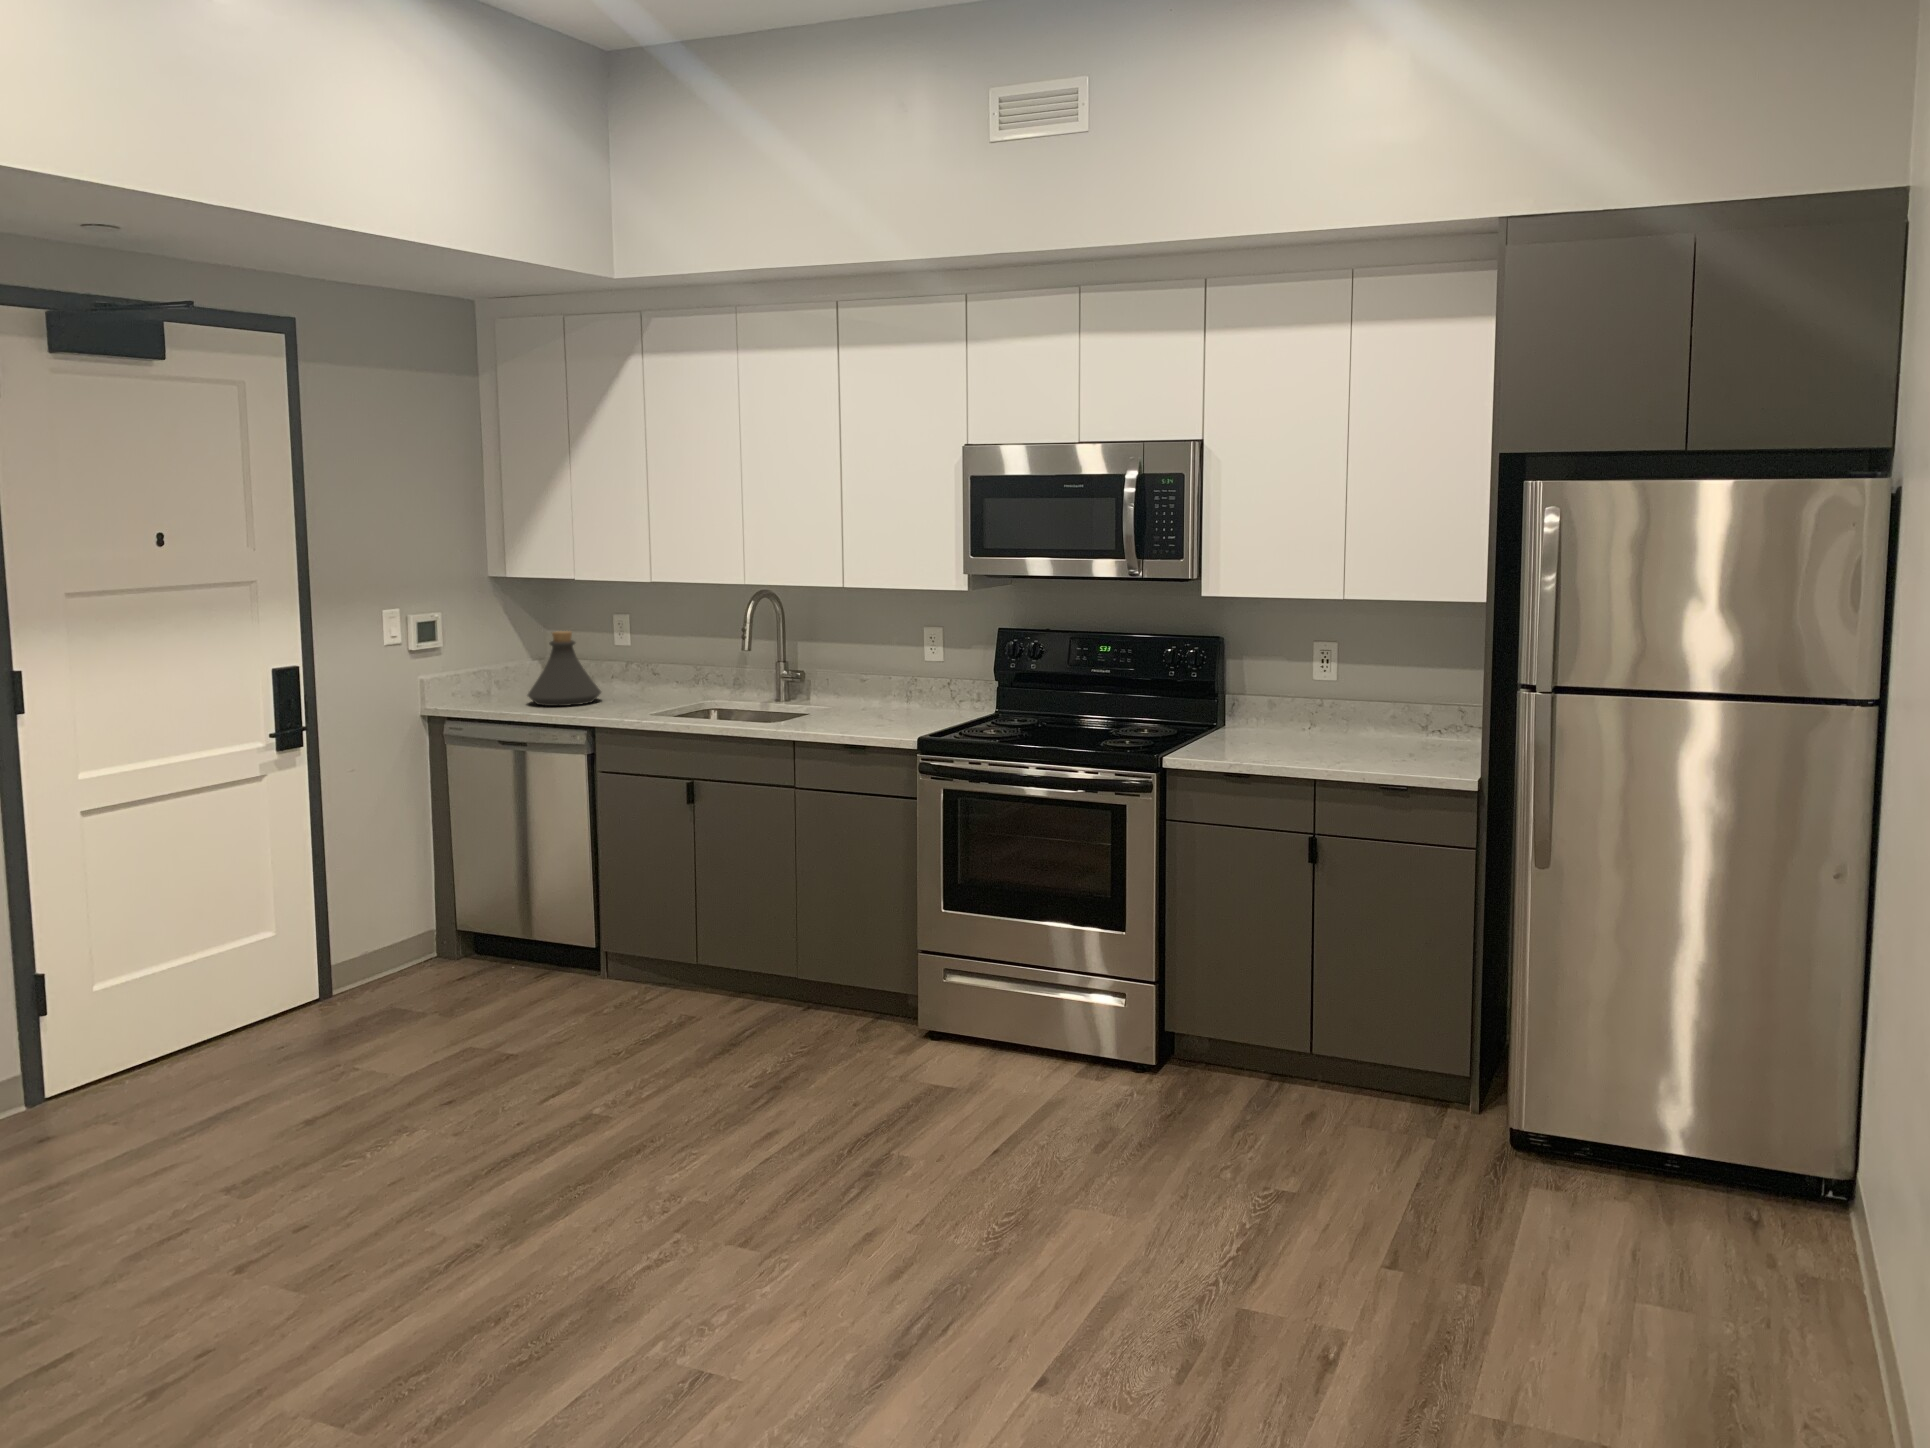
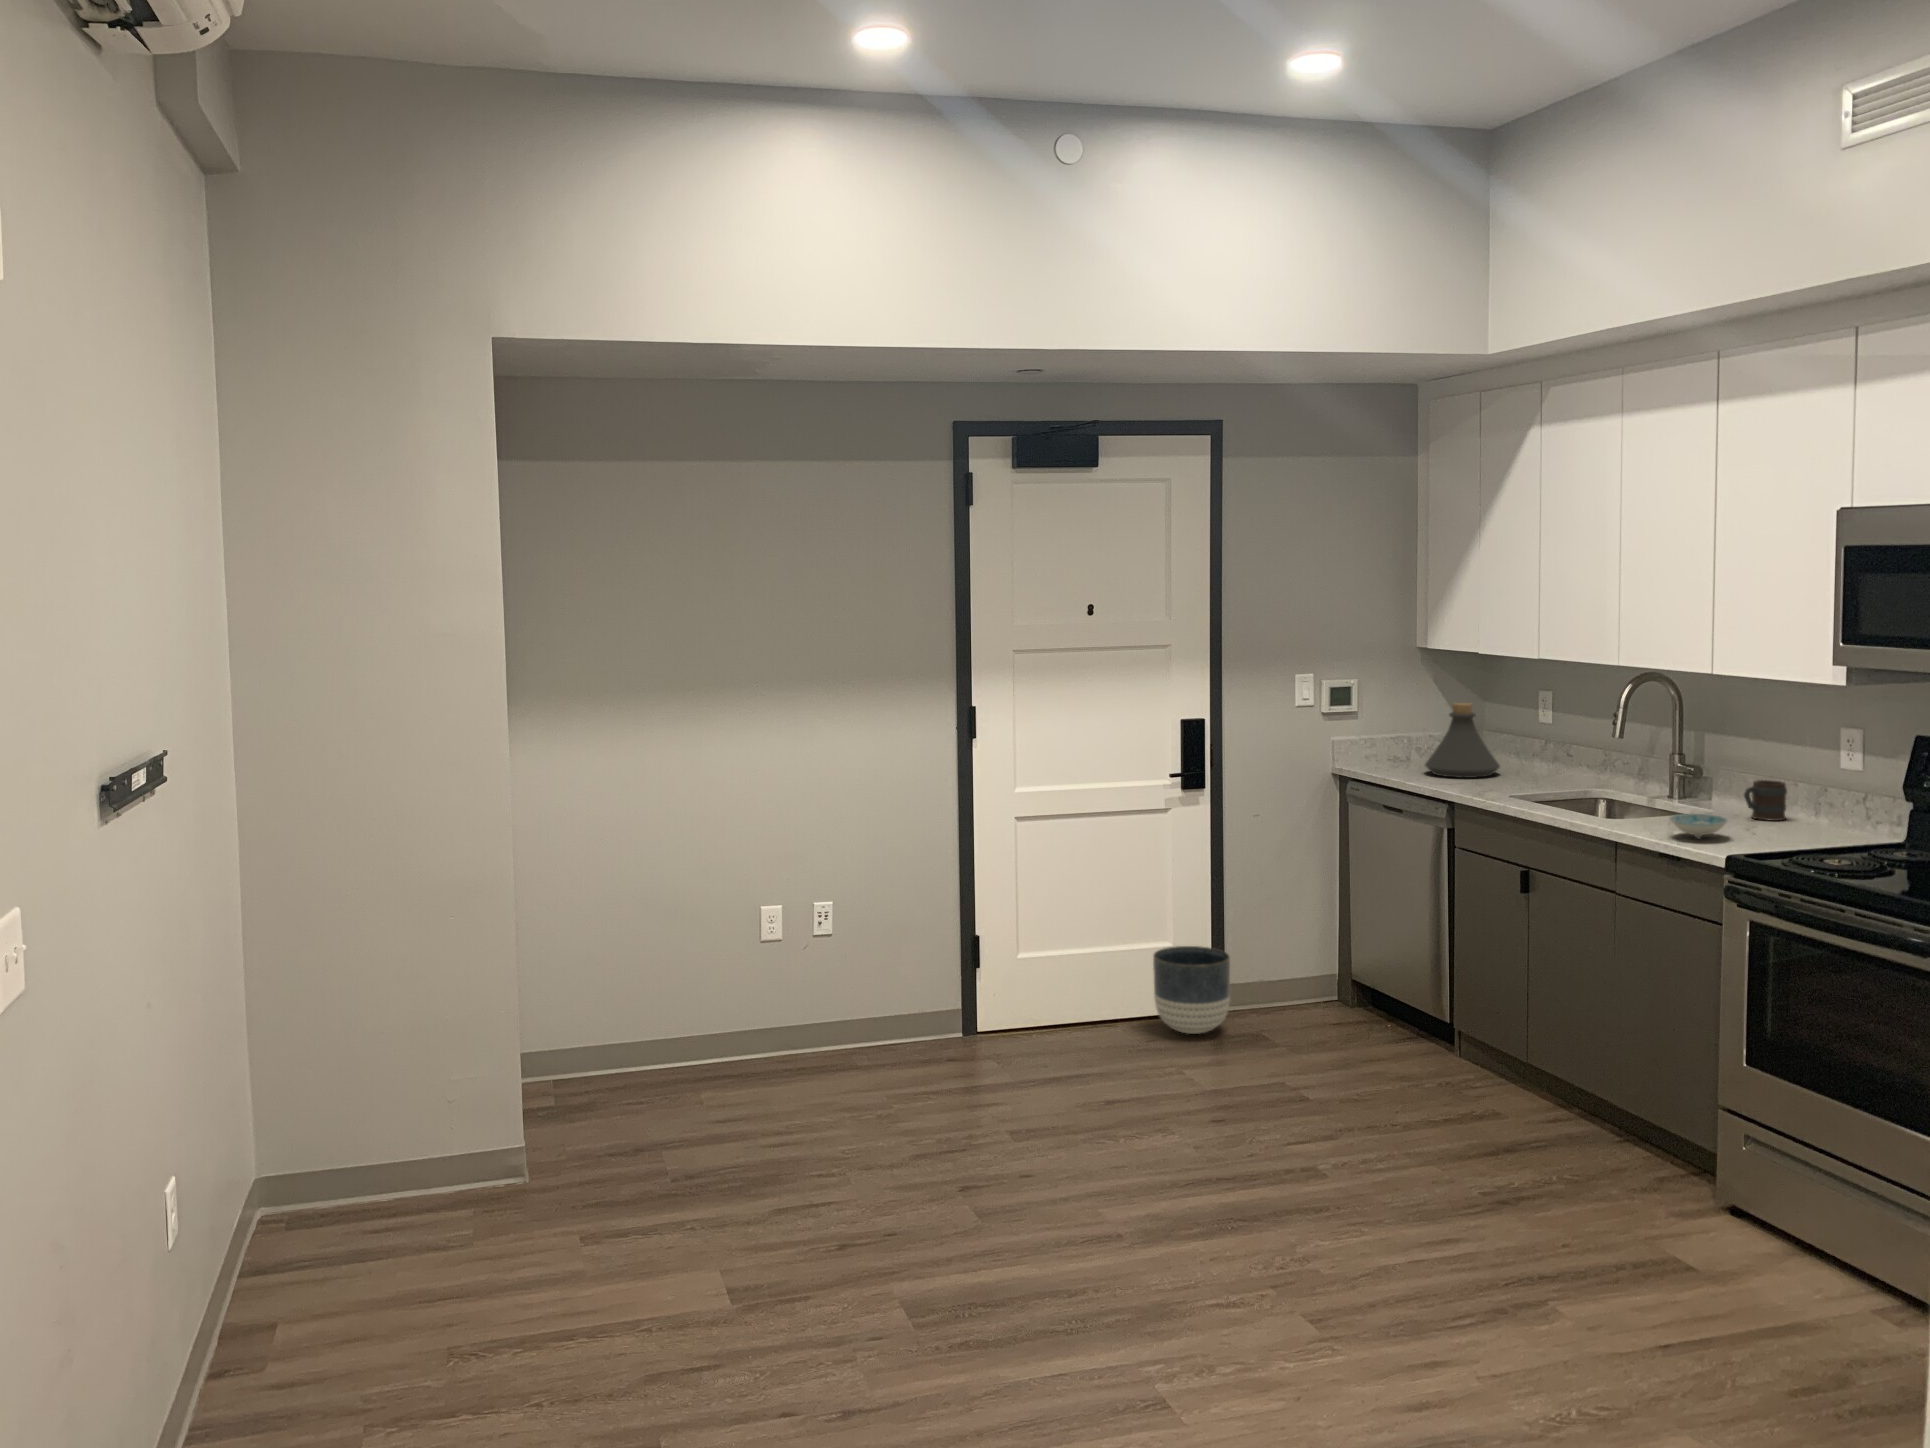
mug: none [862,677,890,710] -> present [1744,780,1787,821]
ceramic bowl: none [837,708,884,728] -> present [1669,814,1729,837]
planter: none [269,926,367,1028] -> present [1153,946,1230,1034]

